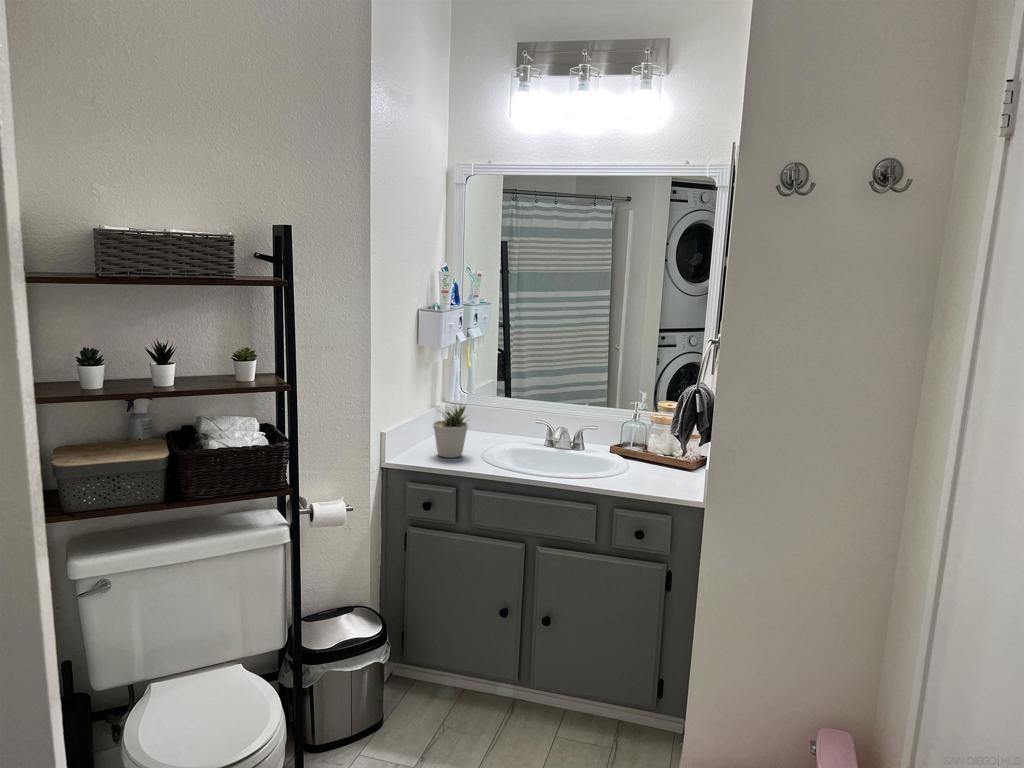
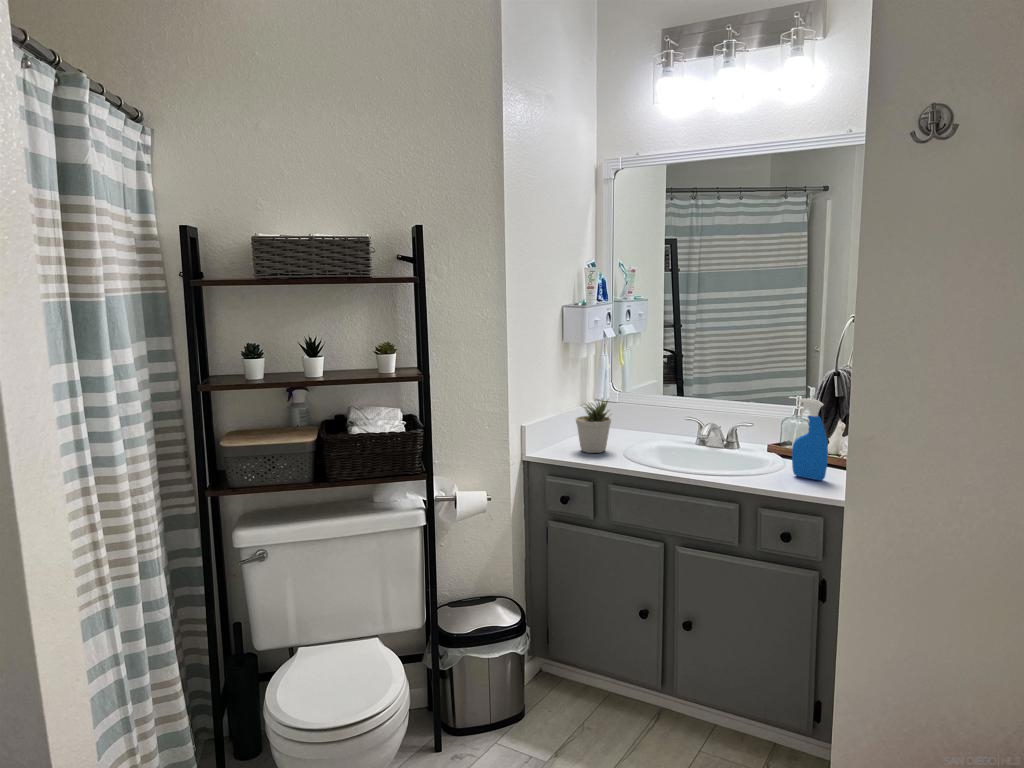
spray bottle: none [639,407,671,482] -> present [792,398,828,480]

